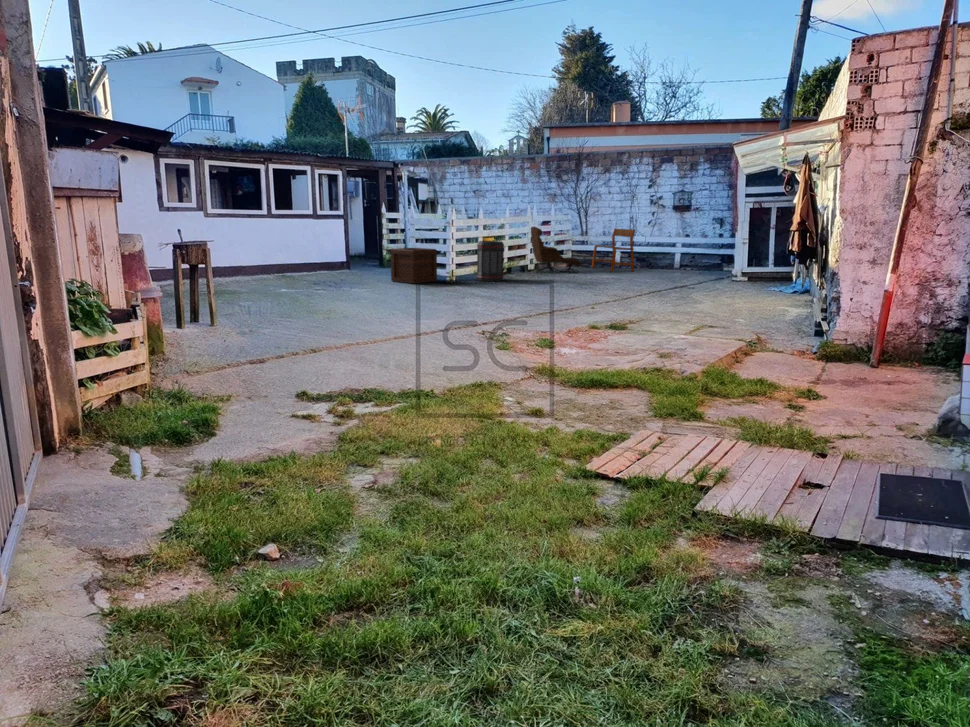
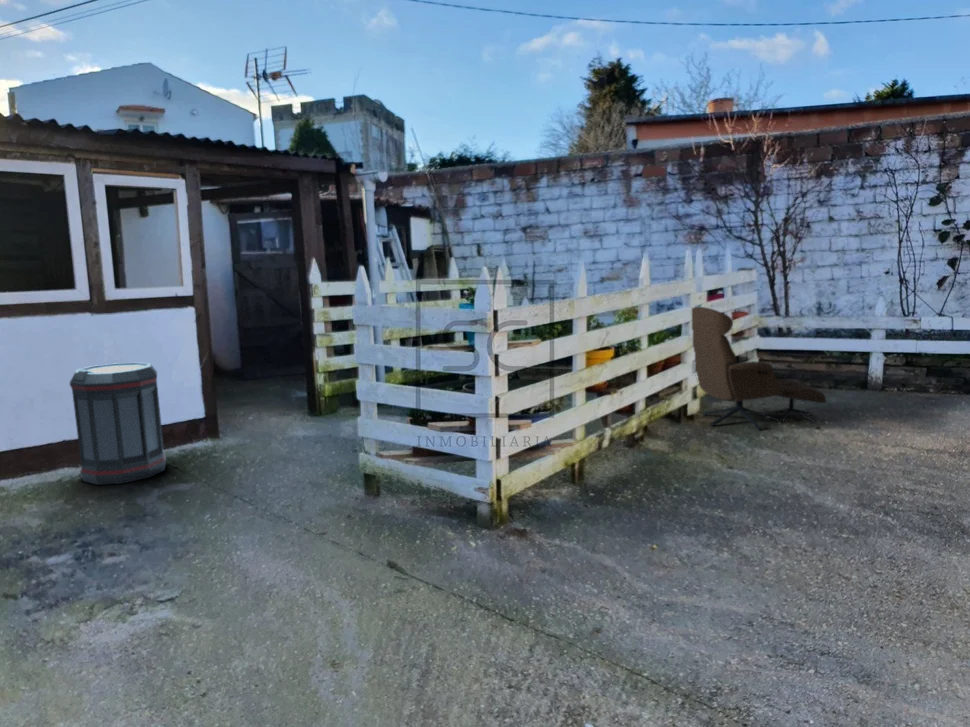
bench: present [592,228,635,272] -> none [811,298,949,412]
trash can: present [477,241,504,282] -> present [70,363,166,485]
wooden crate: present [391,248,437,284] -> none [279,402,447,562]

